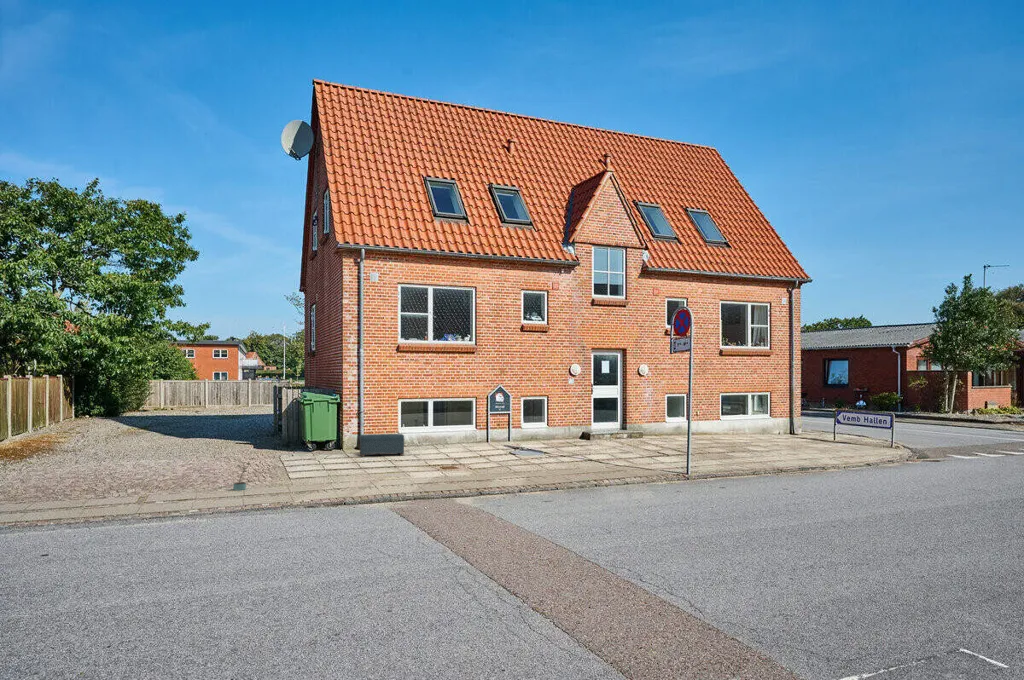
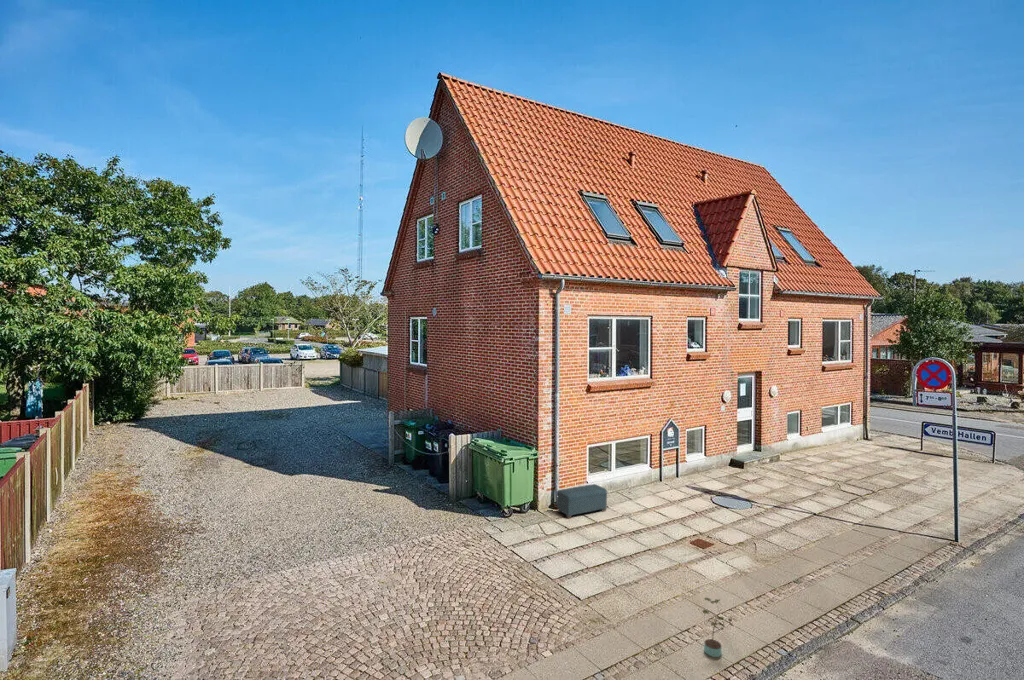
potted plant: present [233,462,250,490] -> present [703,598,733,657]

